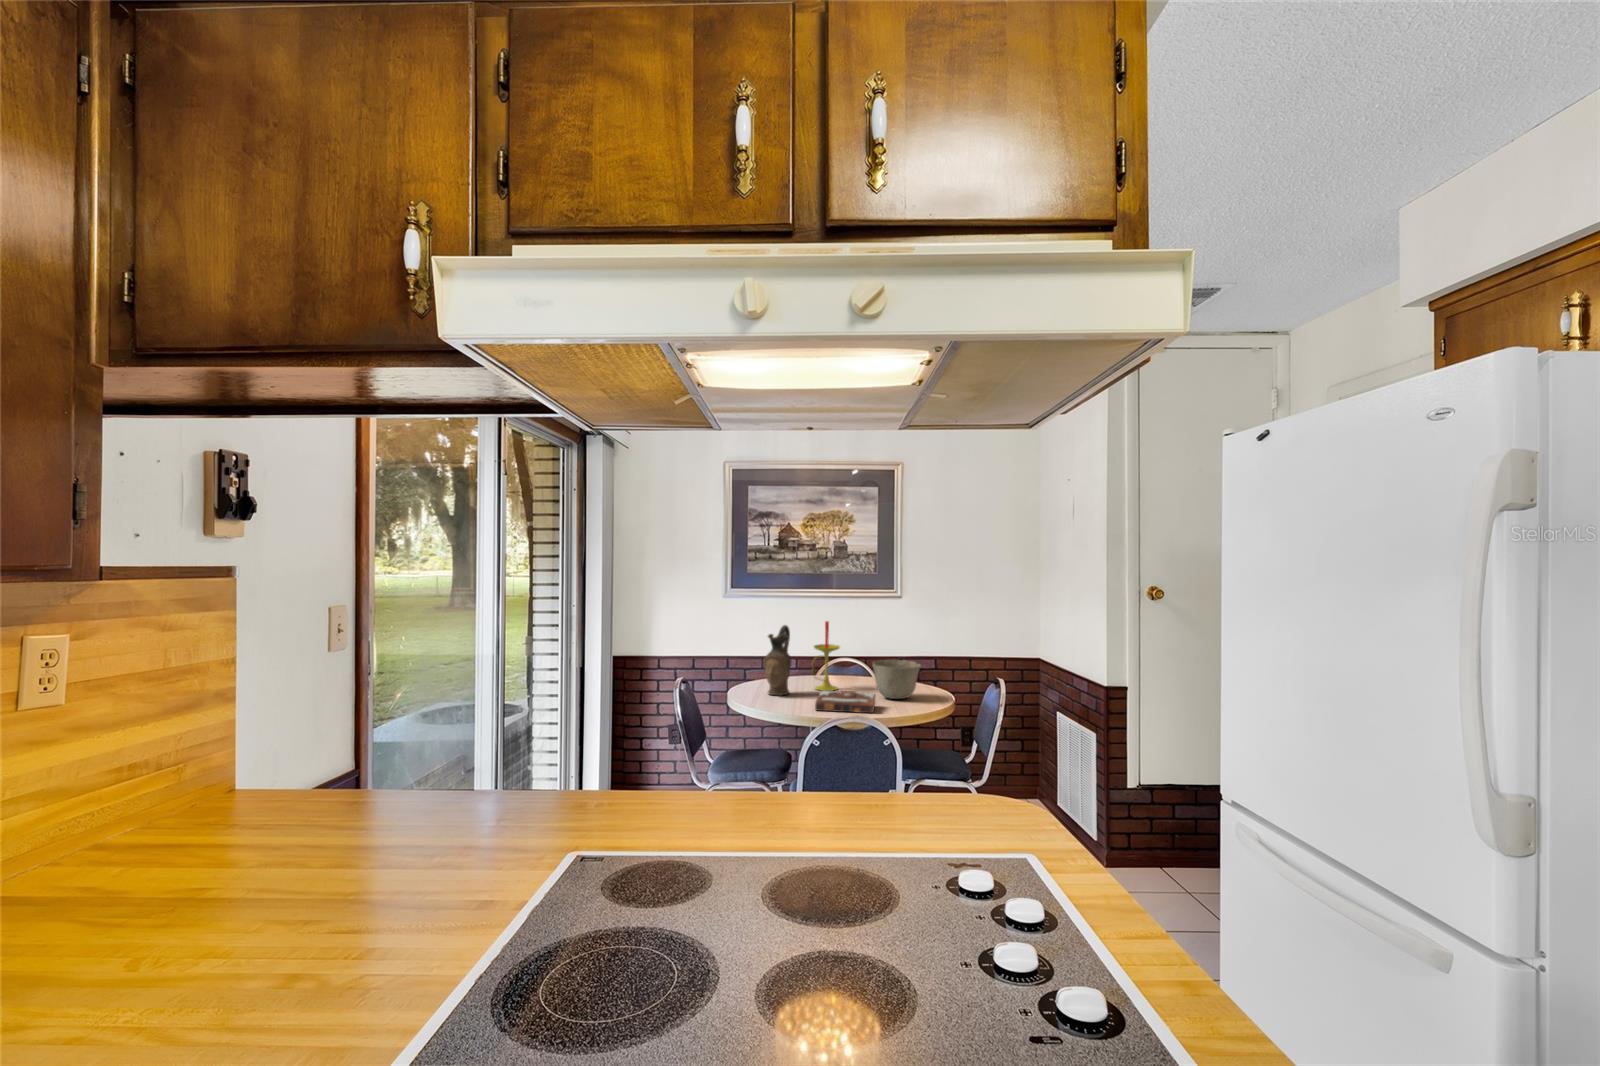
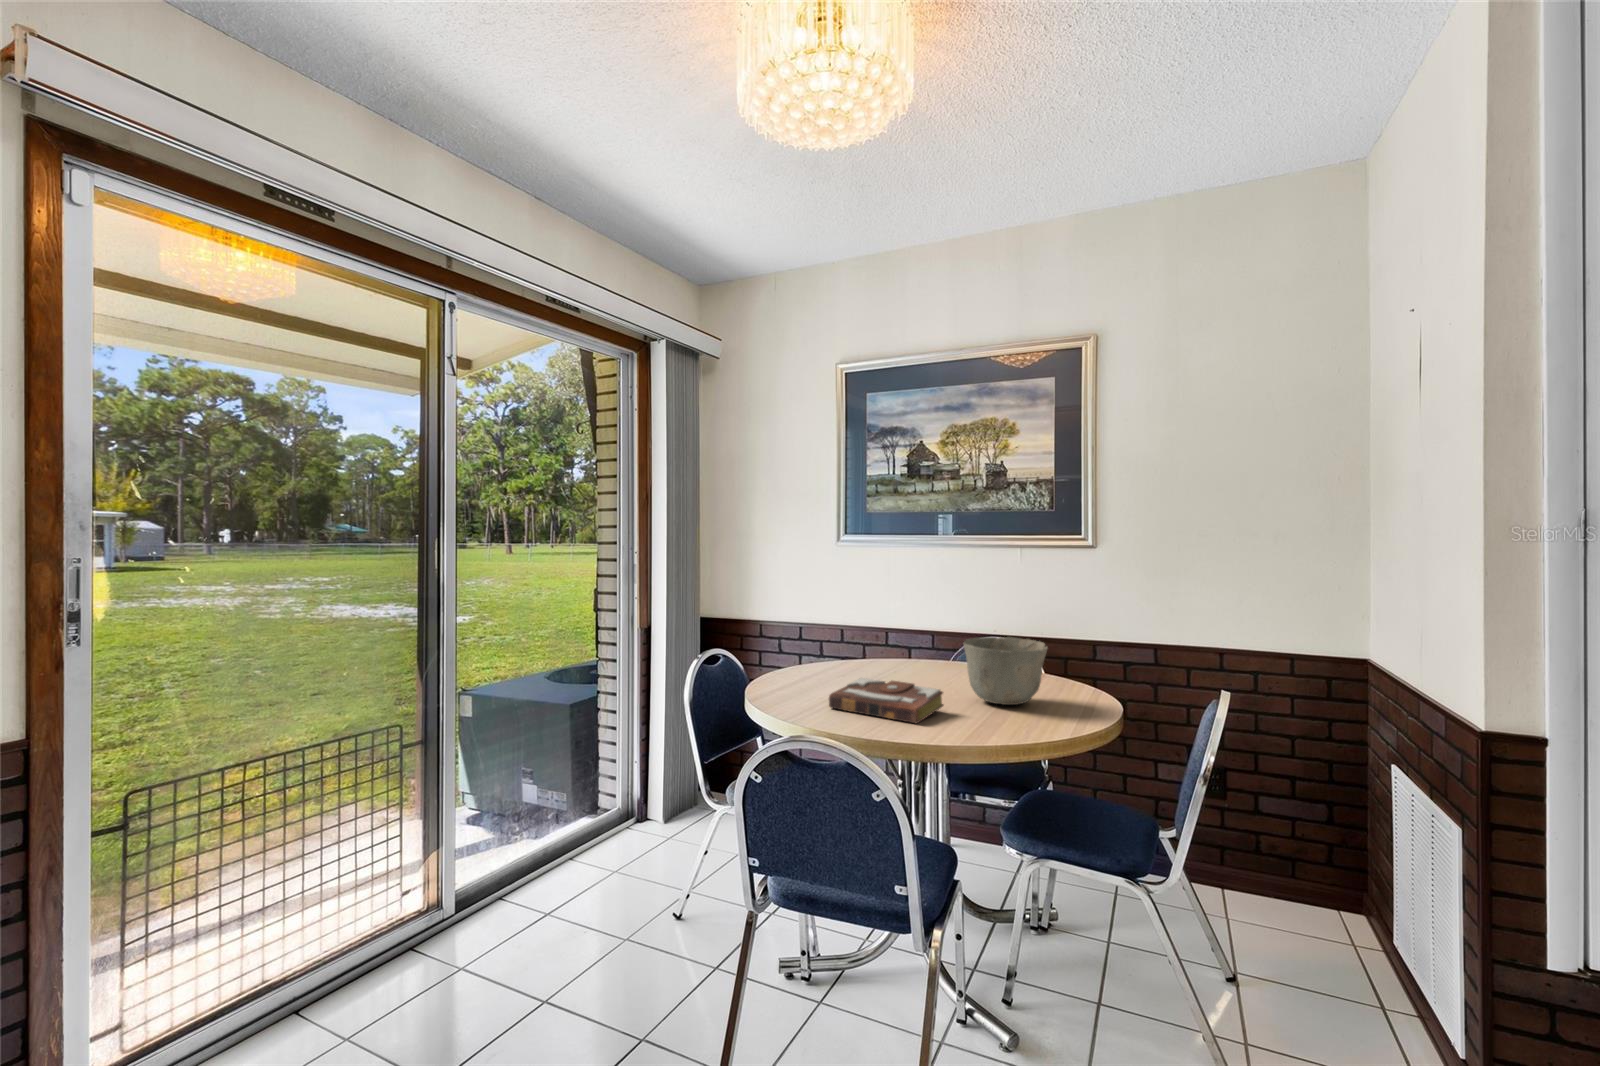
candle: present [813,621,840,691] -> none [887,569,938,681]
ceramic pitcher: present [763,625,792,696] -> none [804,575,854,681]

